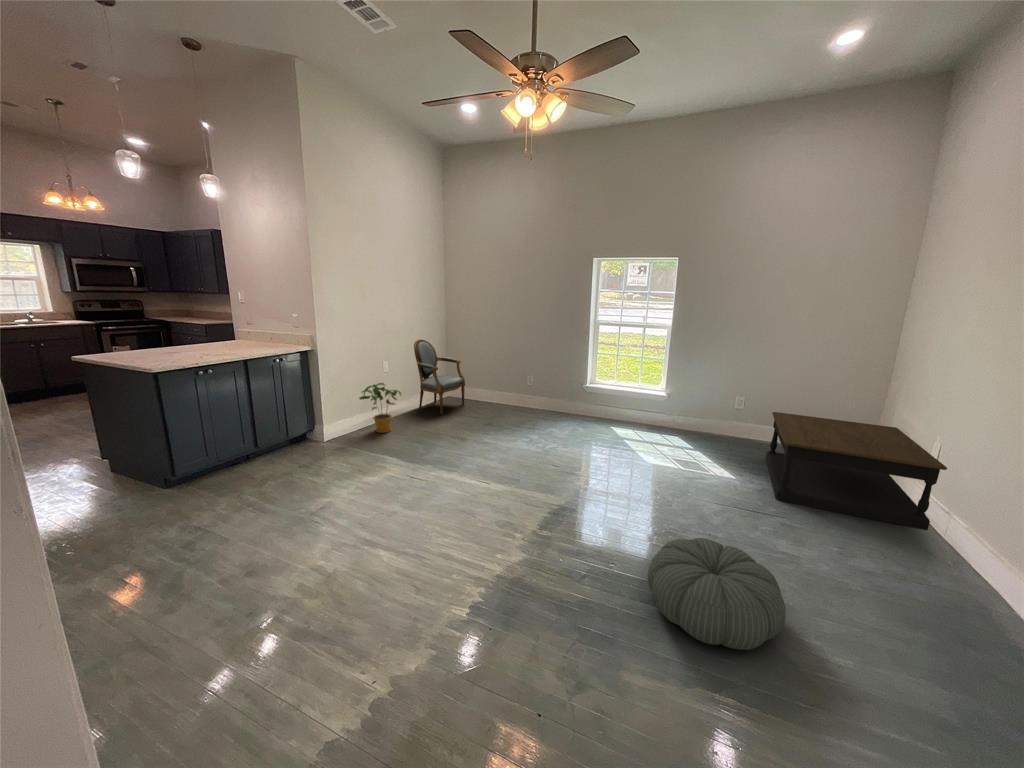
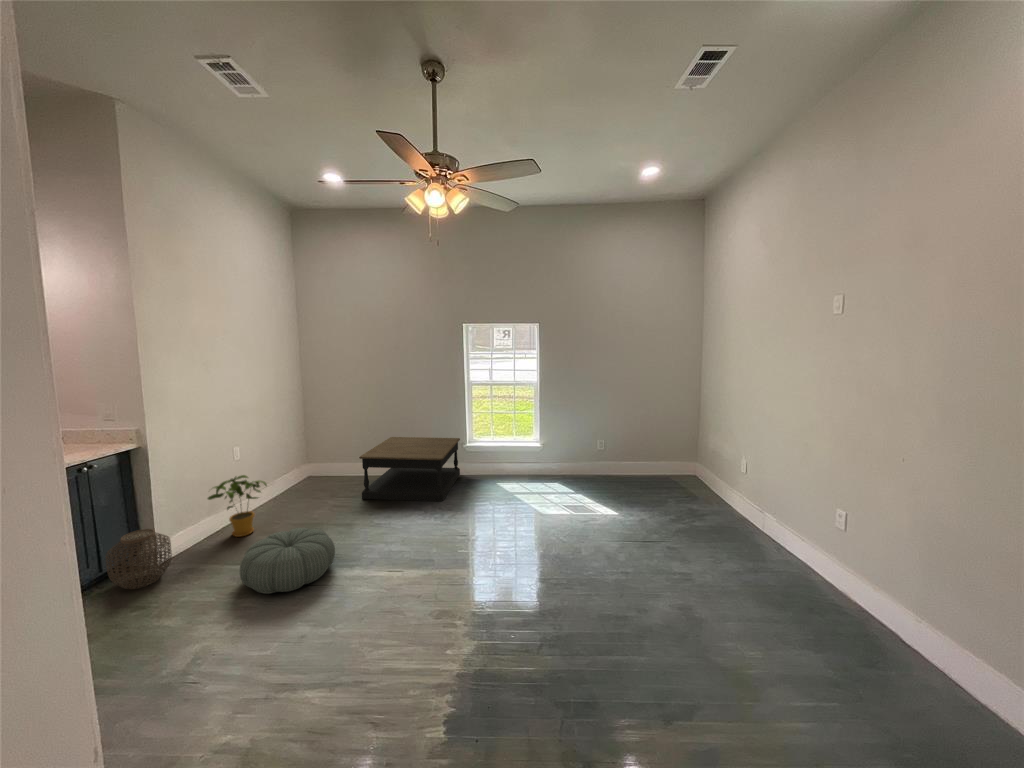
armchair: present [414,340,465,415] -> none [271,416,335,500]
woven basket: none [288,412,329,454] -> present [106,529,172,589]
coffee table: present [766,412,947,530] -> present [359,437,460,501]
pouf: present [648,538,786,650] -> present [240,528,335,594]

